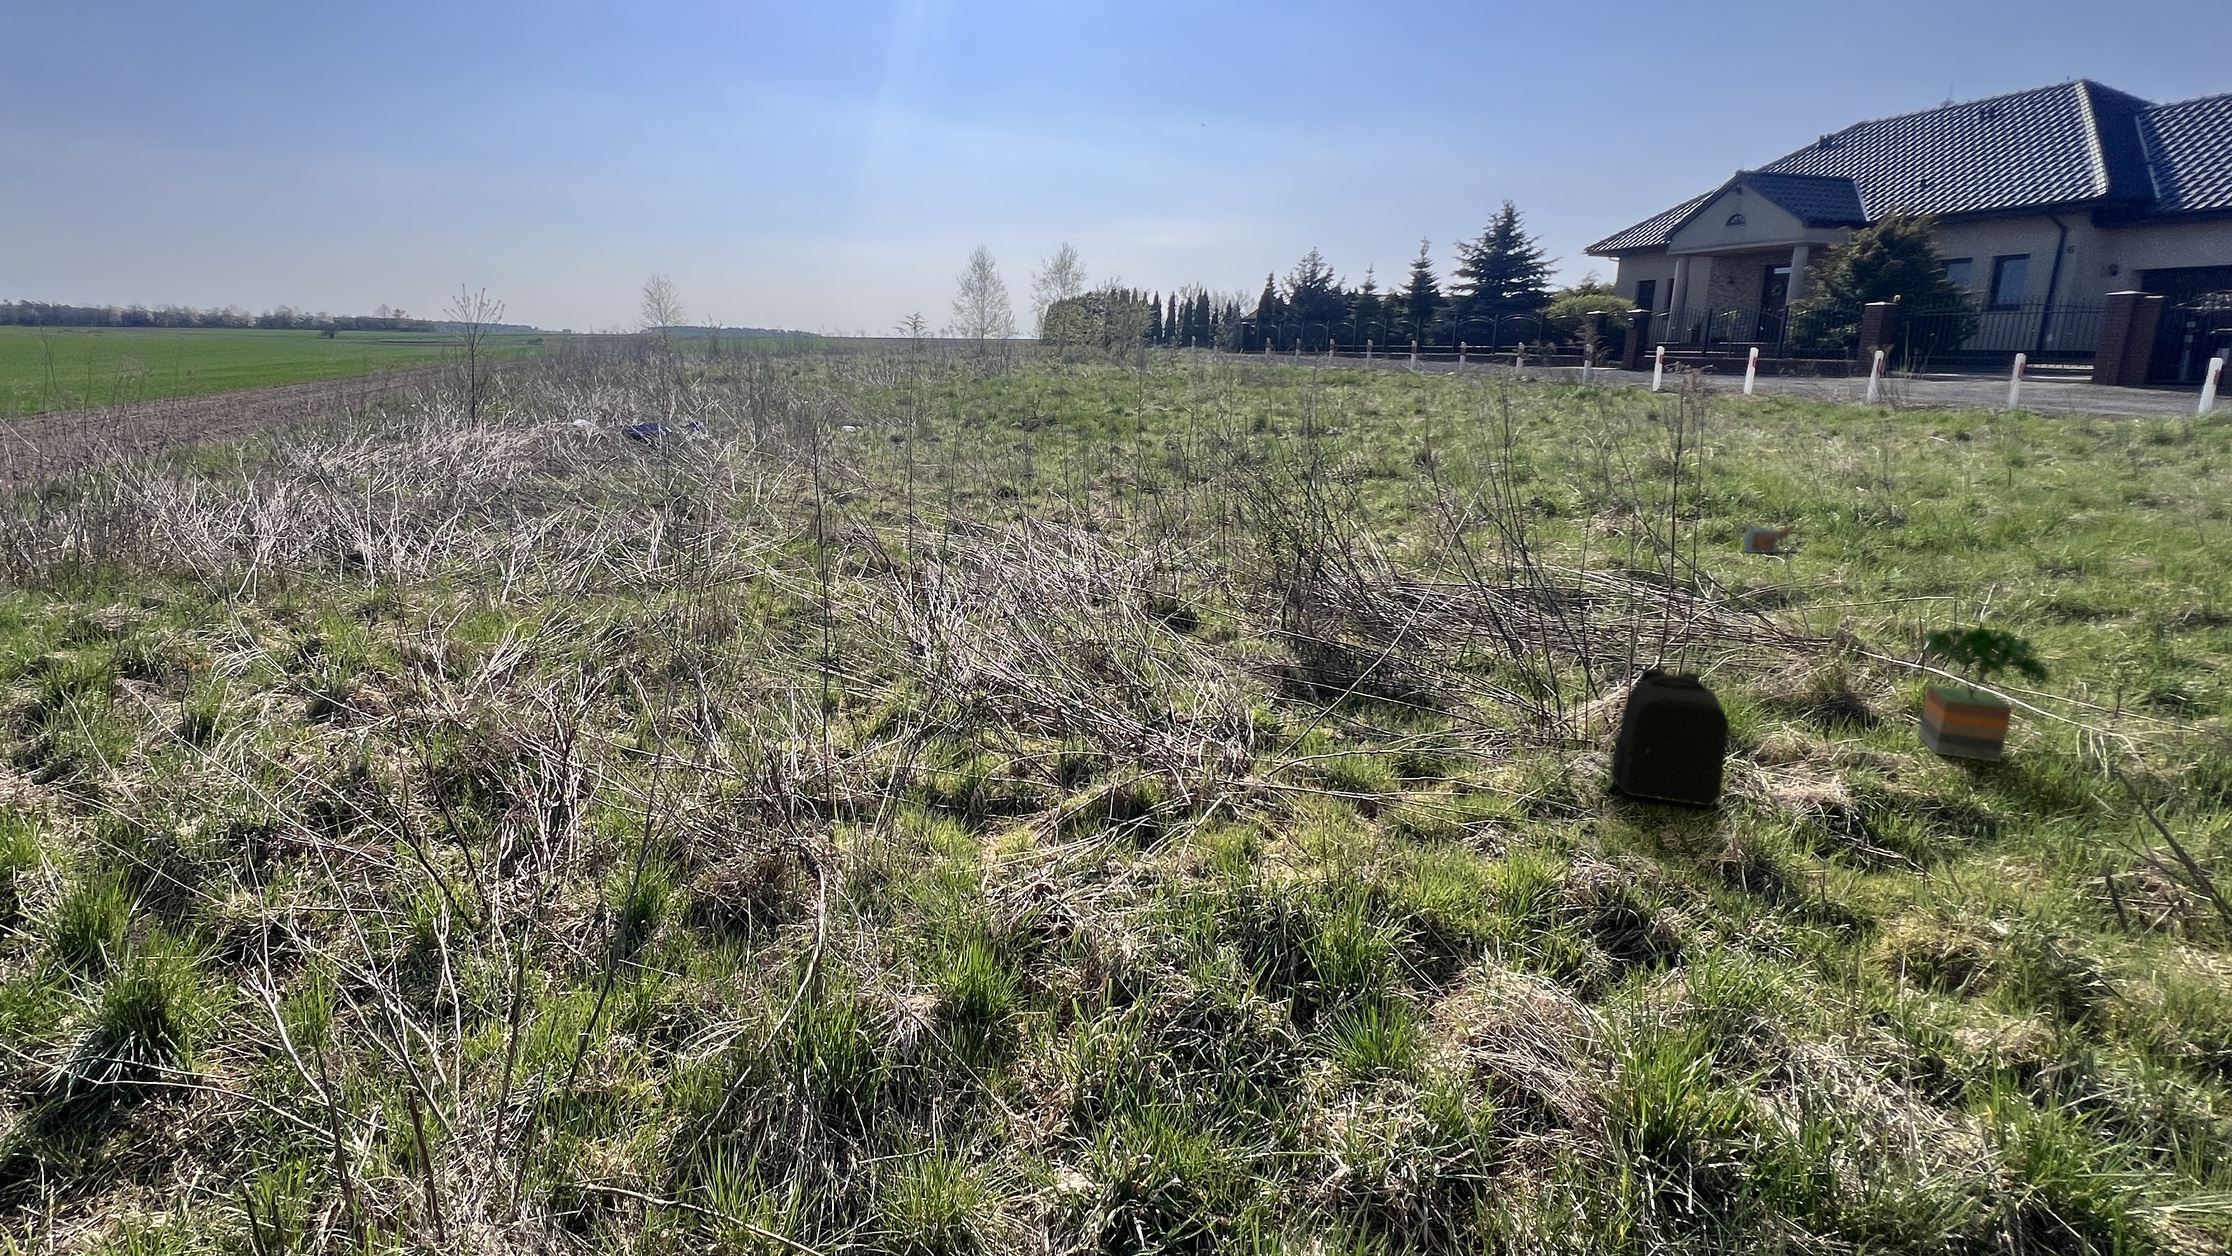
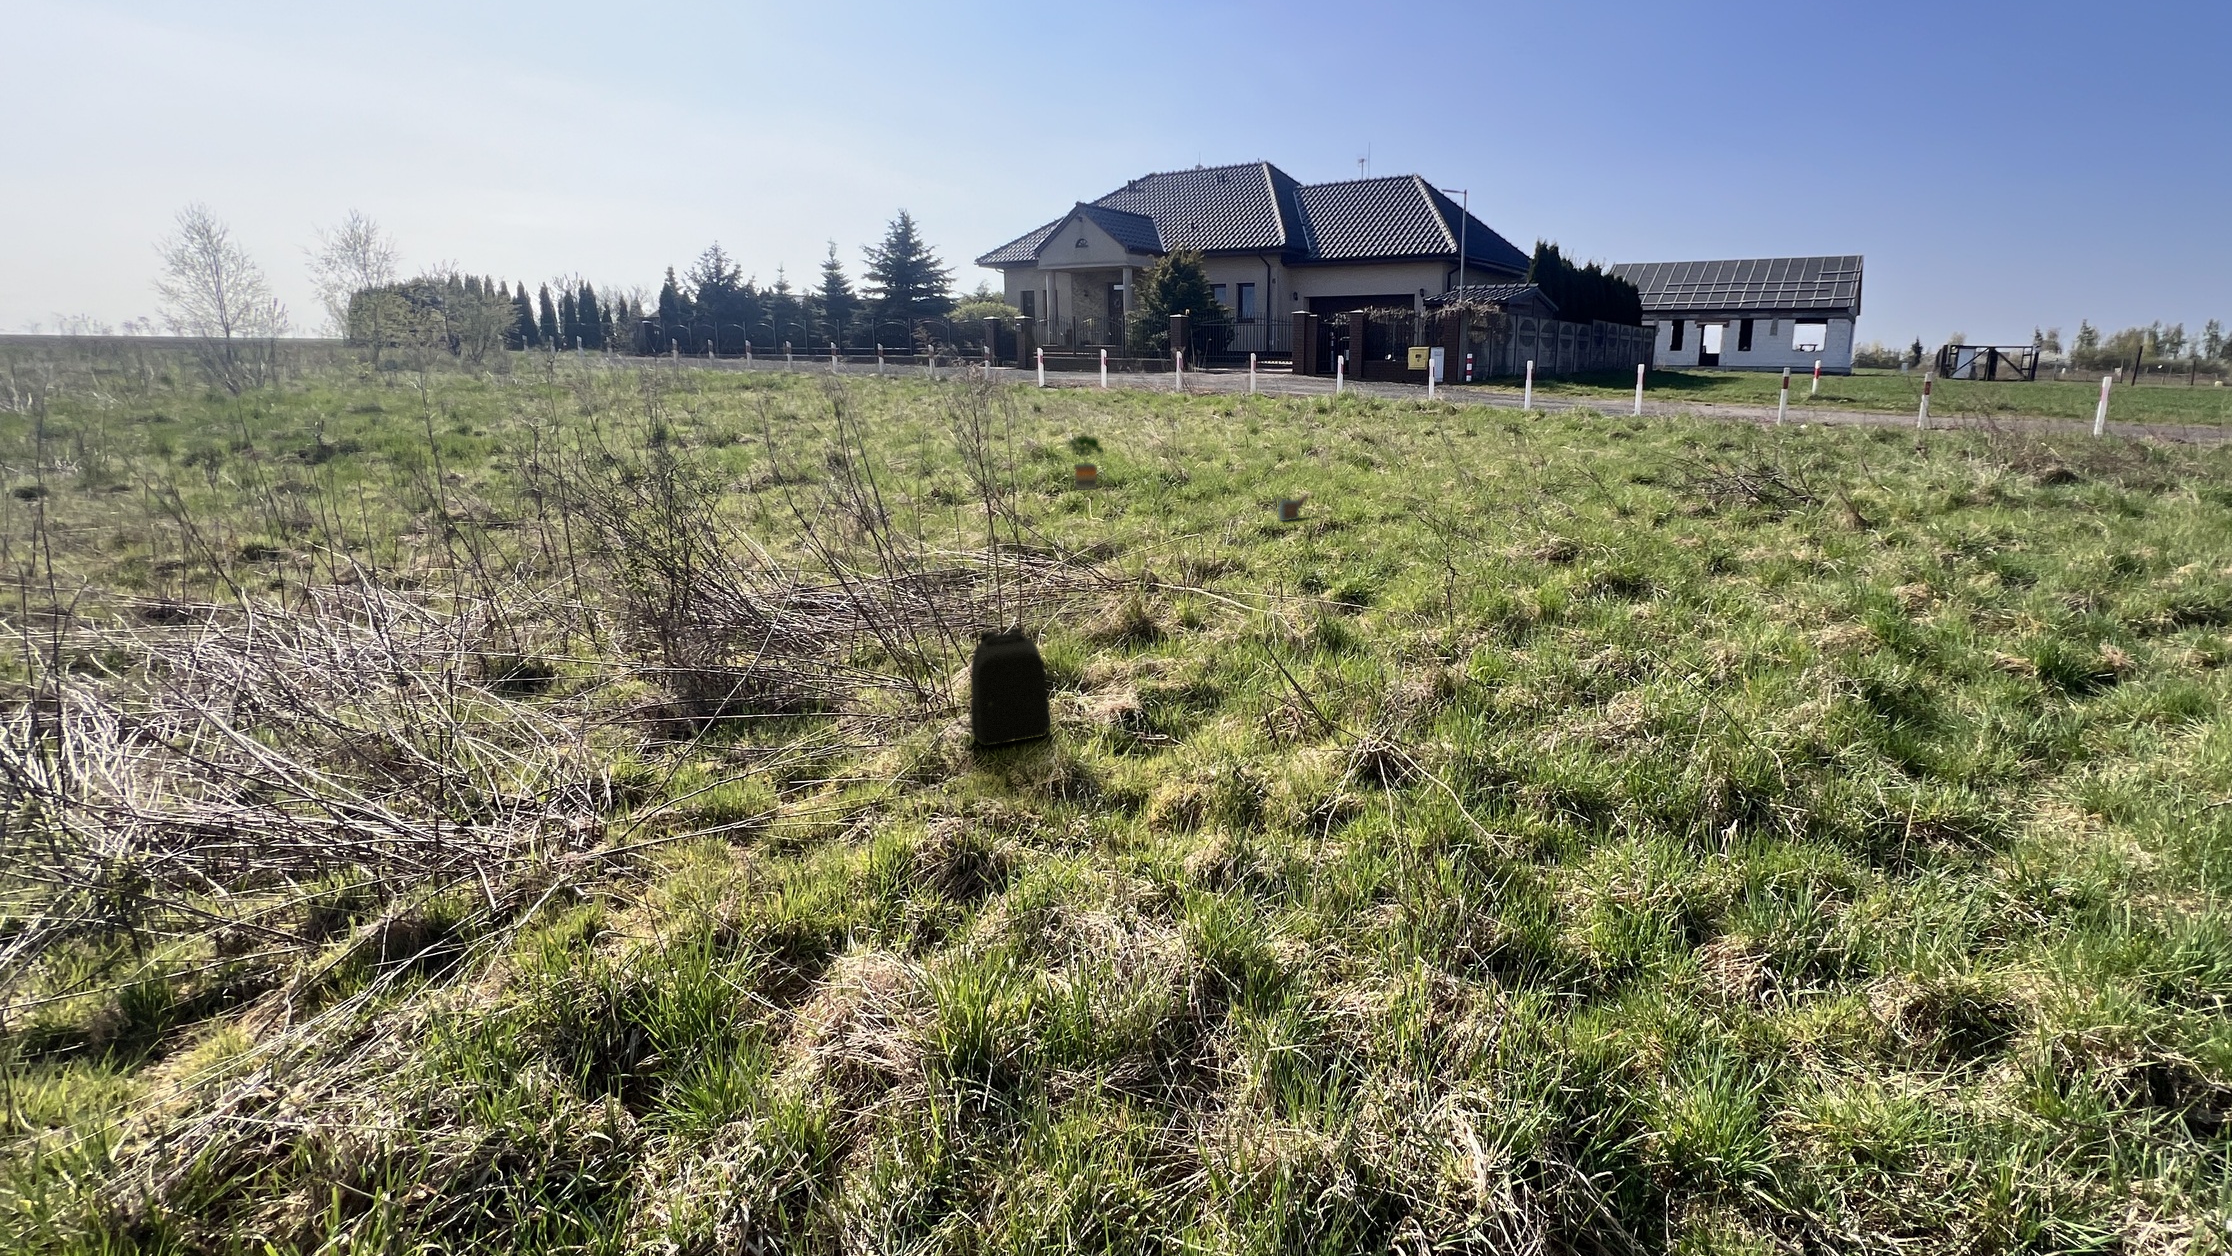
watering can: present [1735,523,1795,553] -> present [1273,495,1307,521]
potted tree: present [1918,627,2051,762] -> present [1068,436,1103,490]

